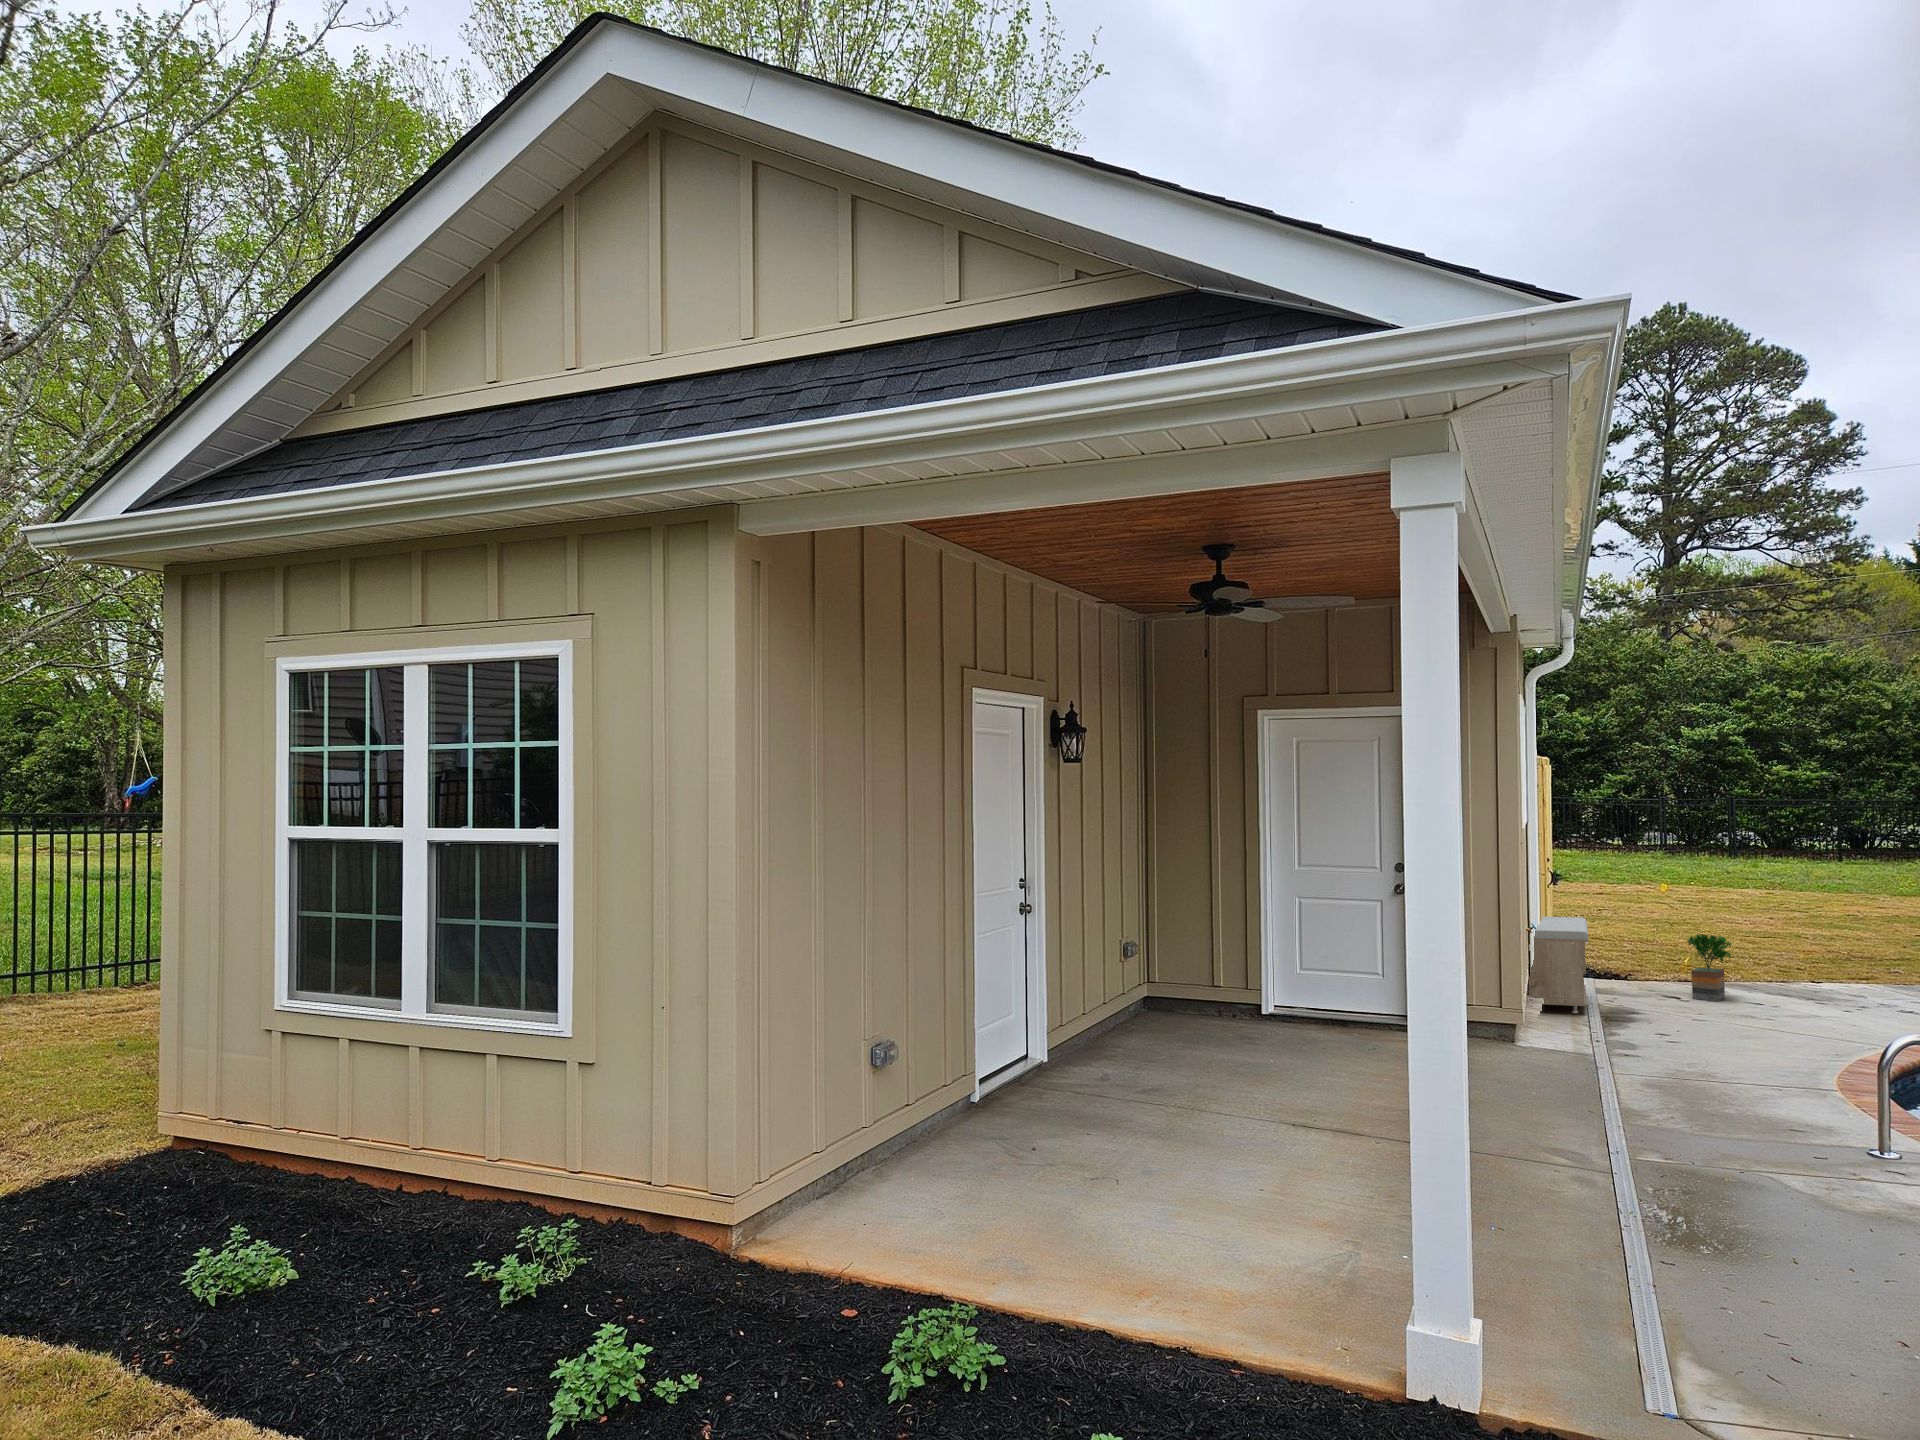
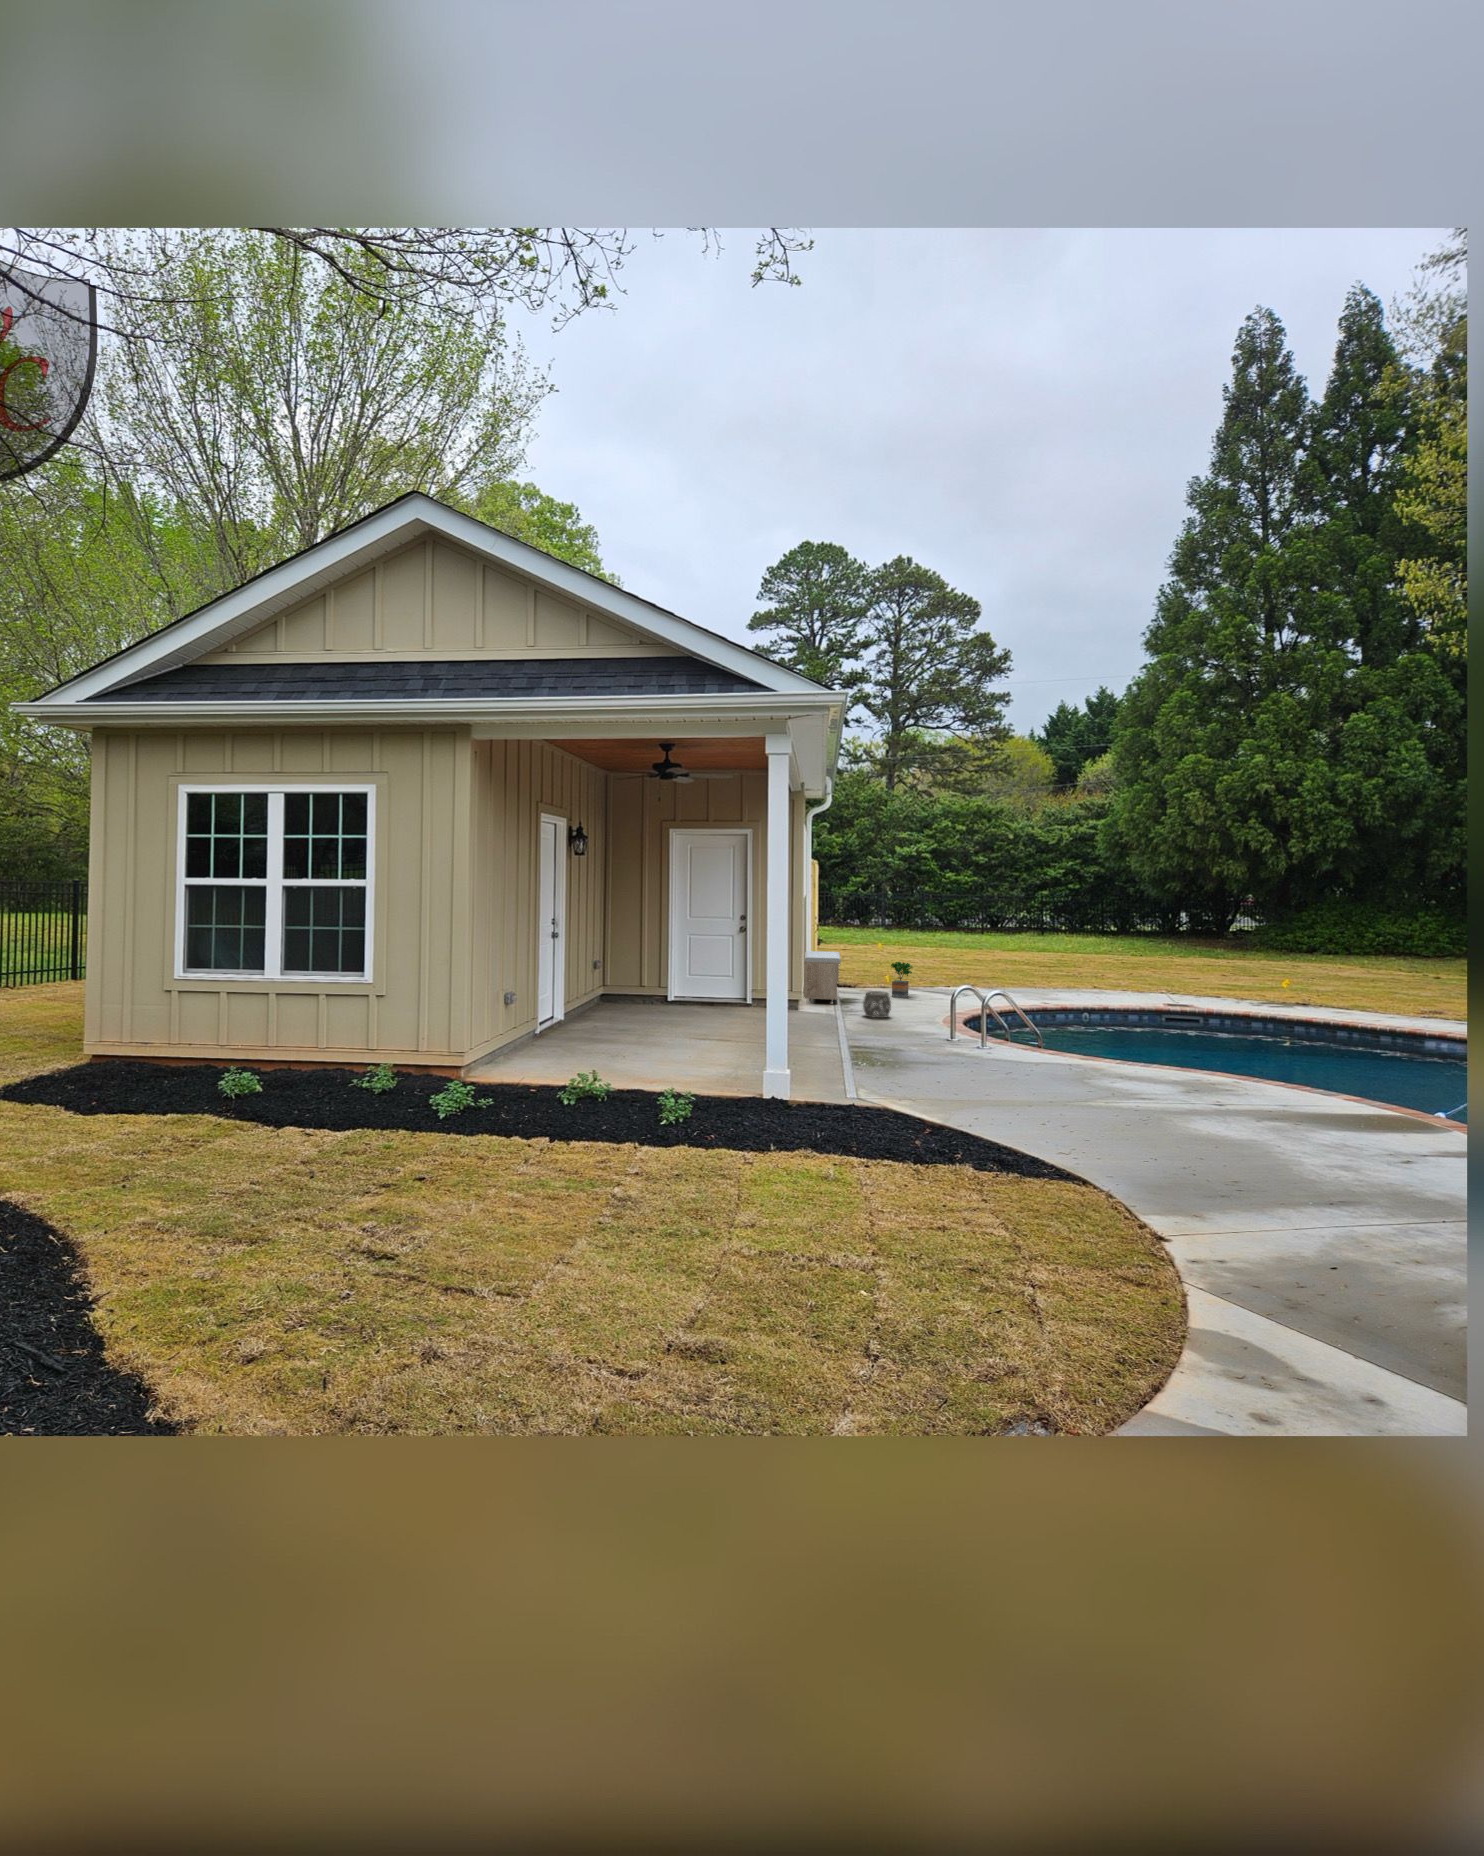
woven basket: none [1636,996,1694,1048] -> present [863,991,891,1018]

